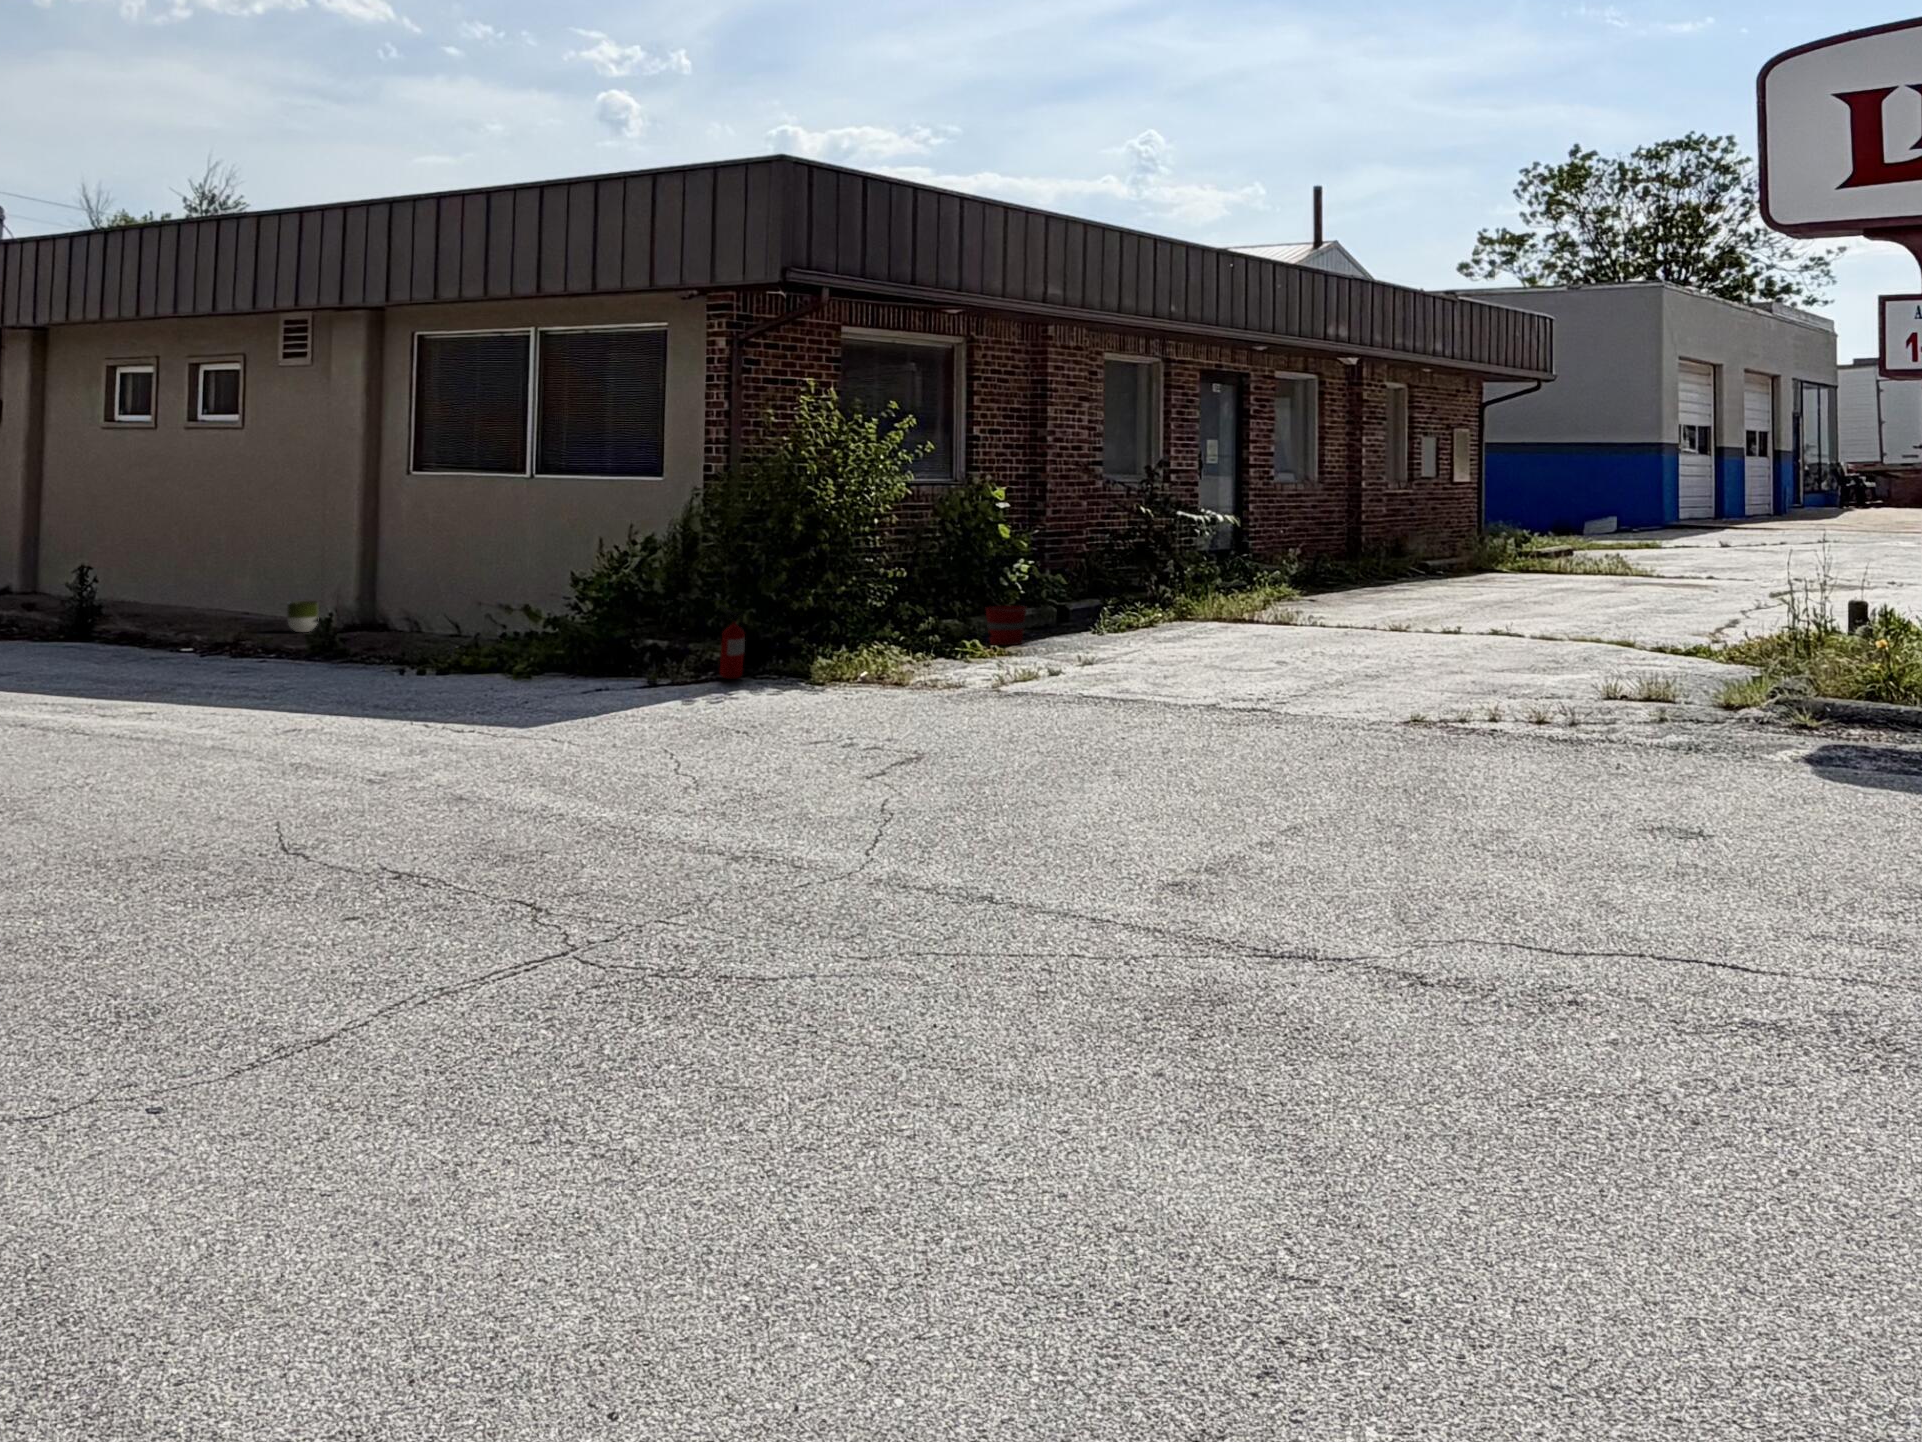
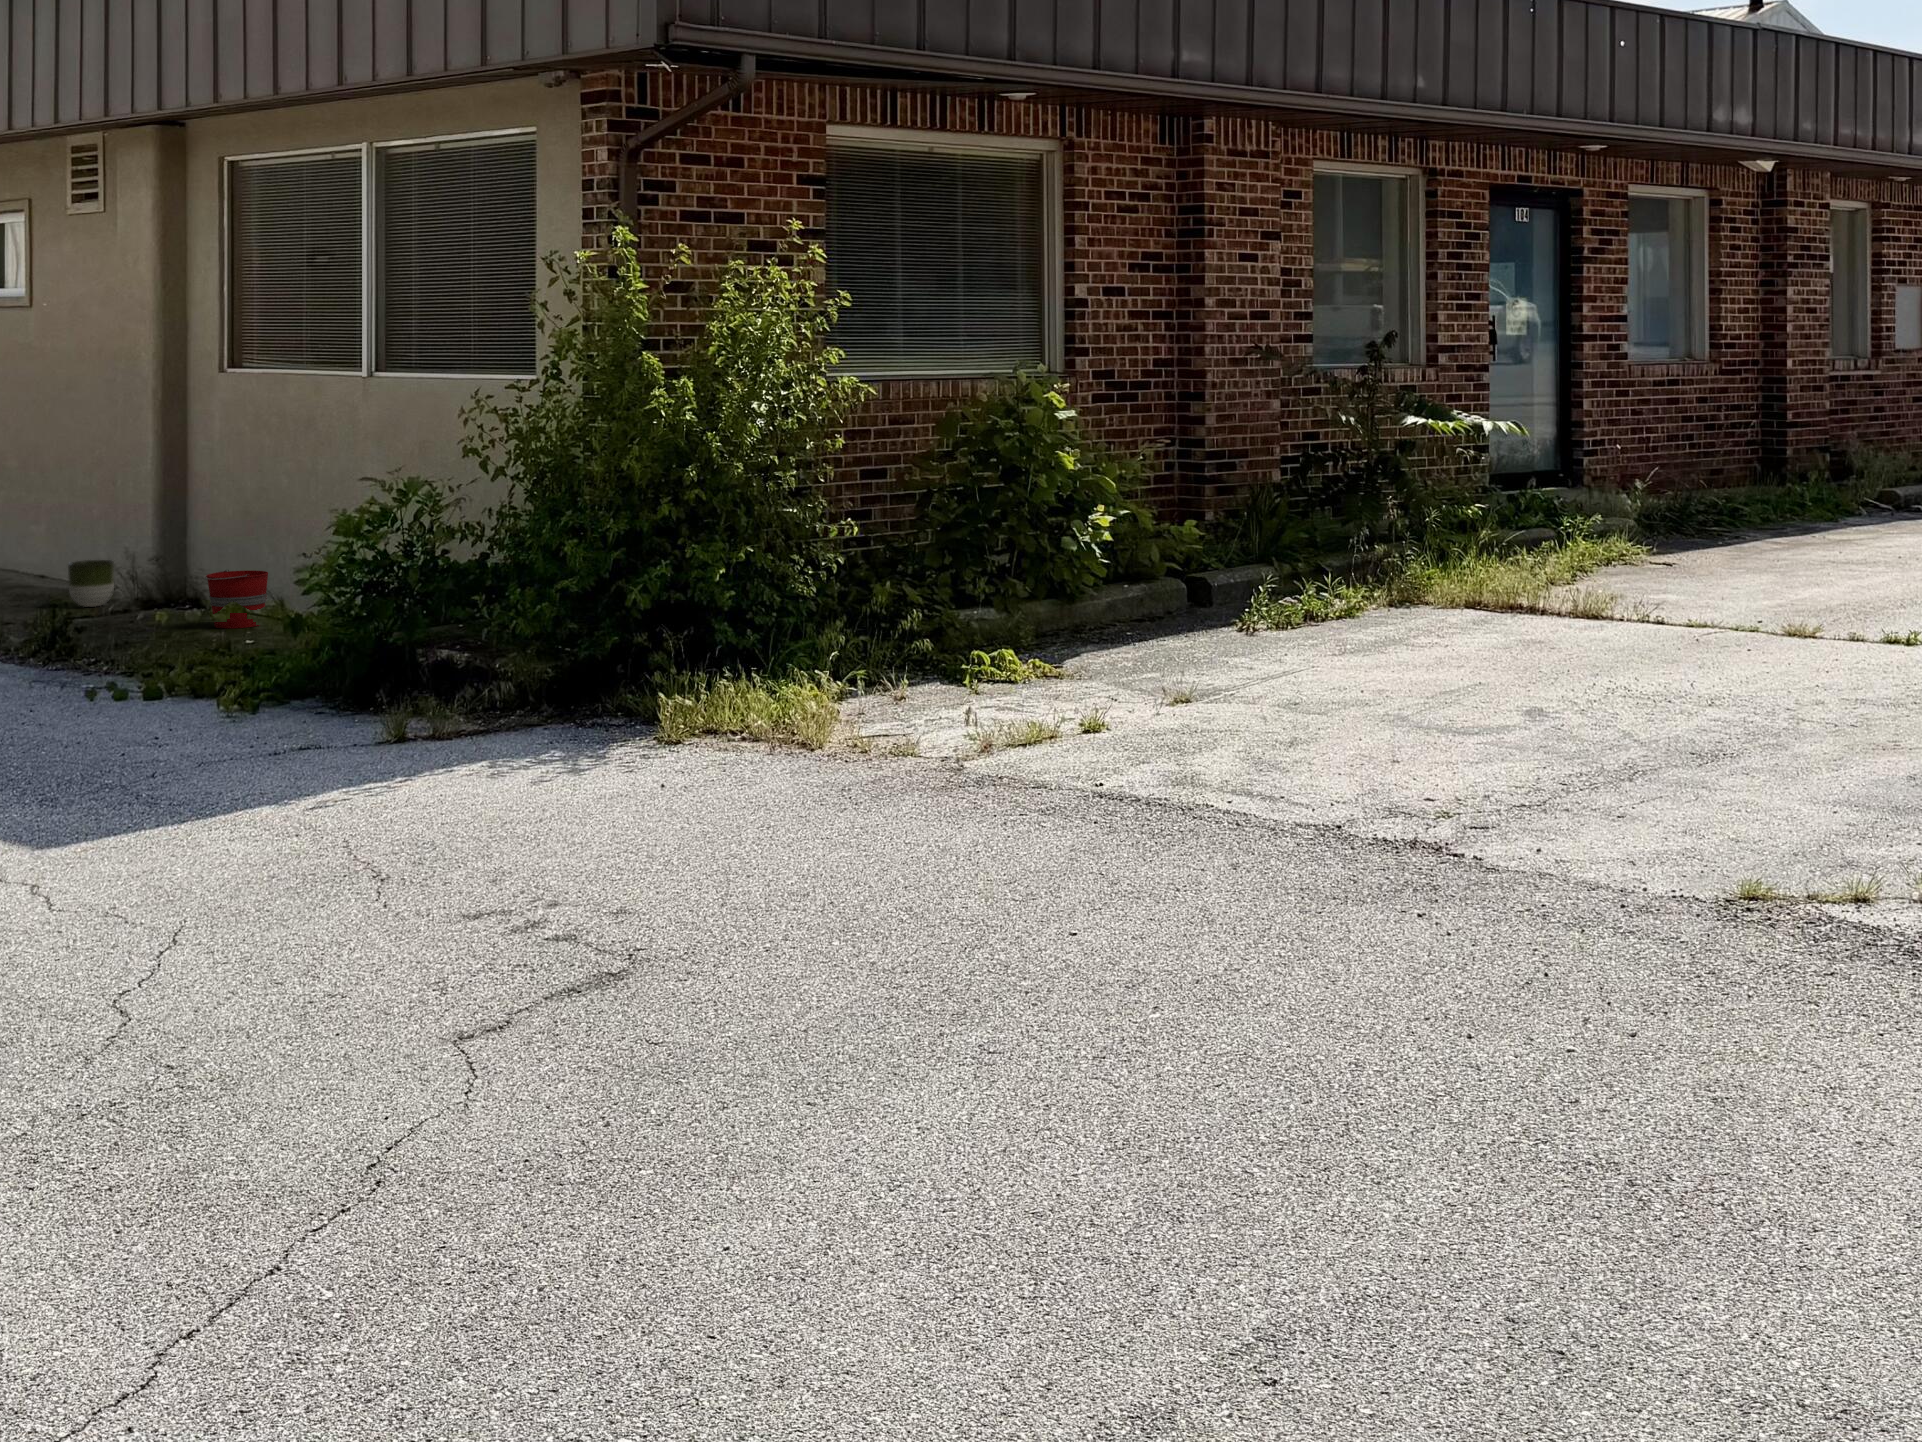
fire extinguisher: present [720,605,746,679] -> none [542,597,595,724]
bucket: present [986,605,1027,645] -> present [203,570,268,628]

